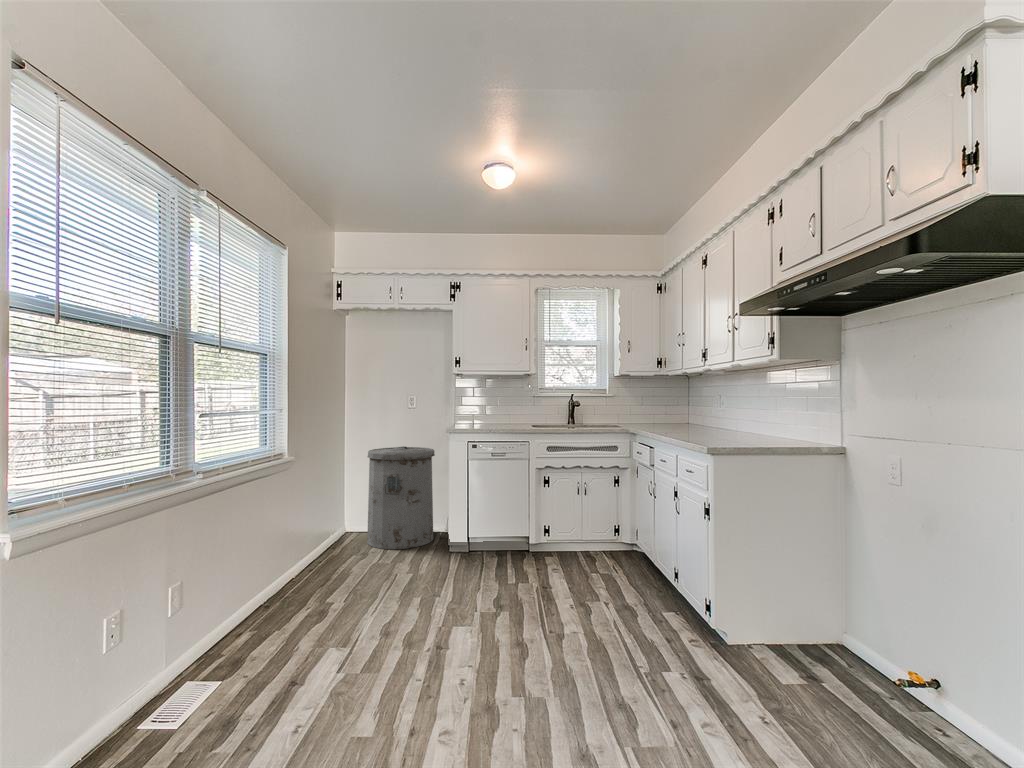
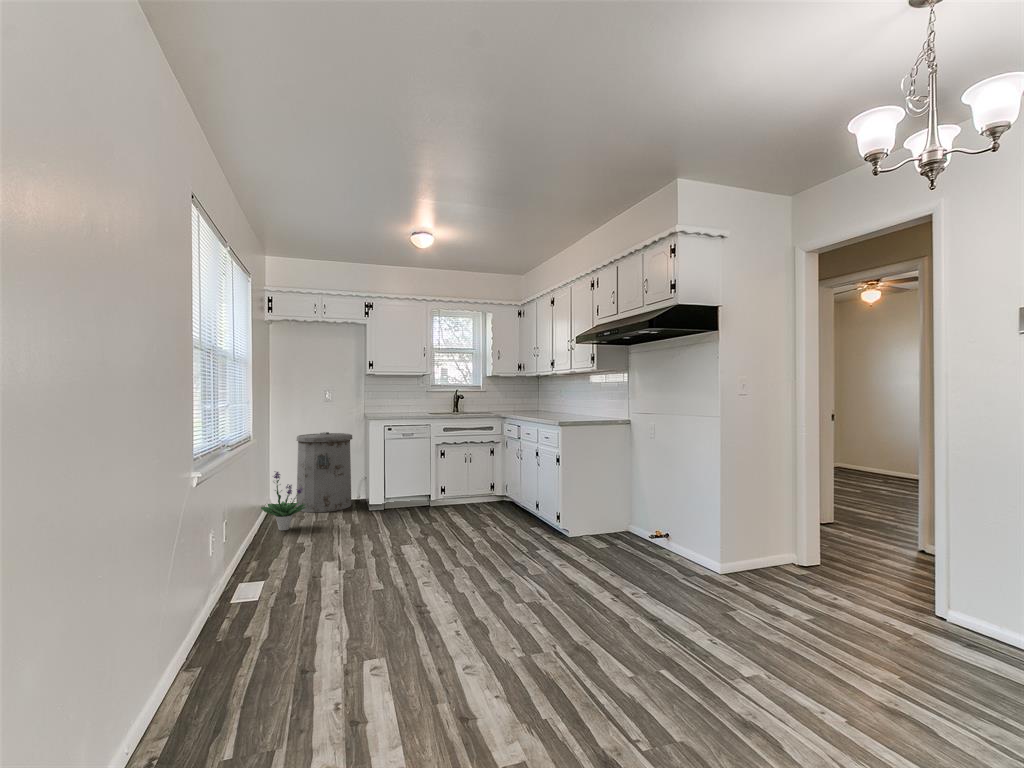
potted plant: none [298,498,359,577] -> present [261,471,306,530]

